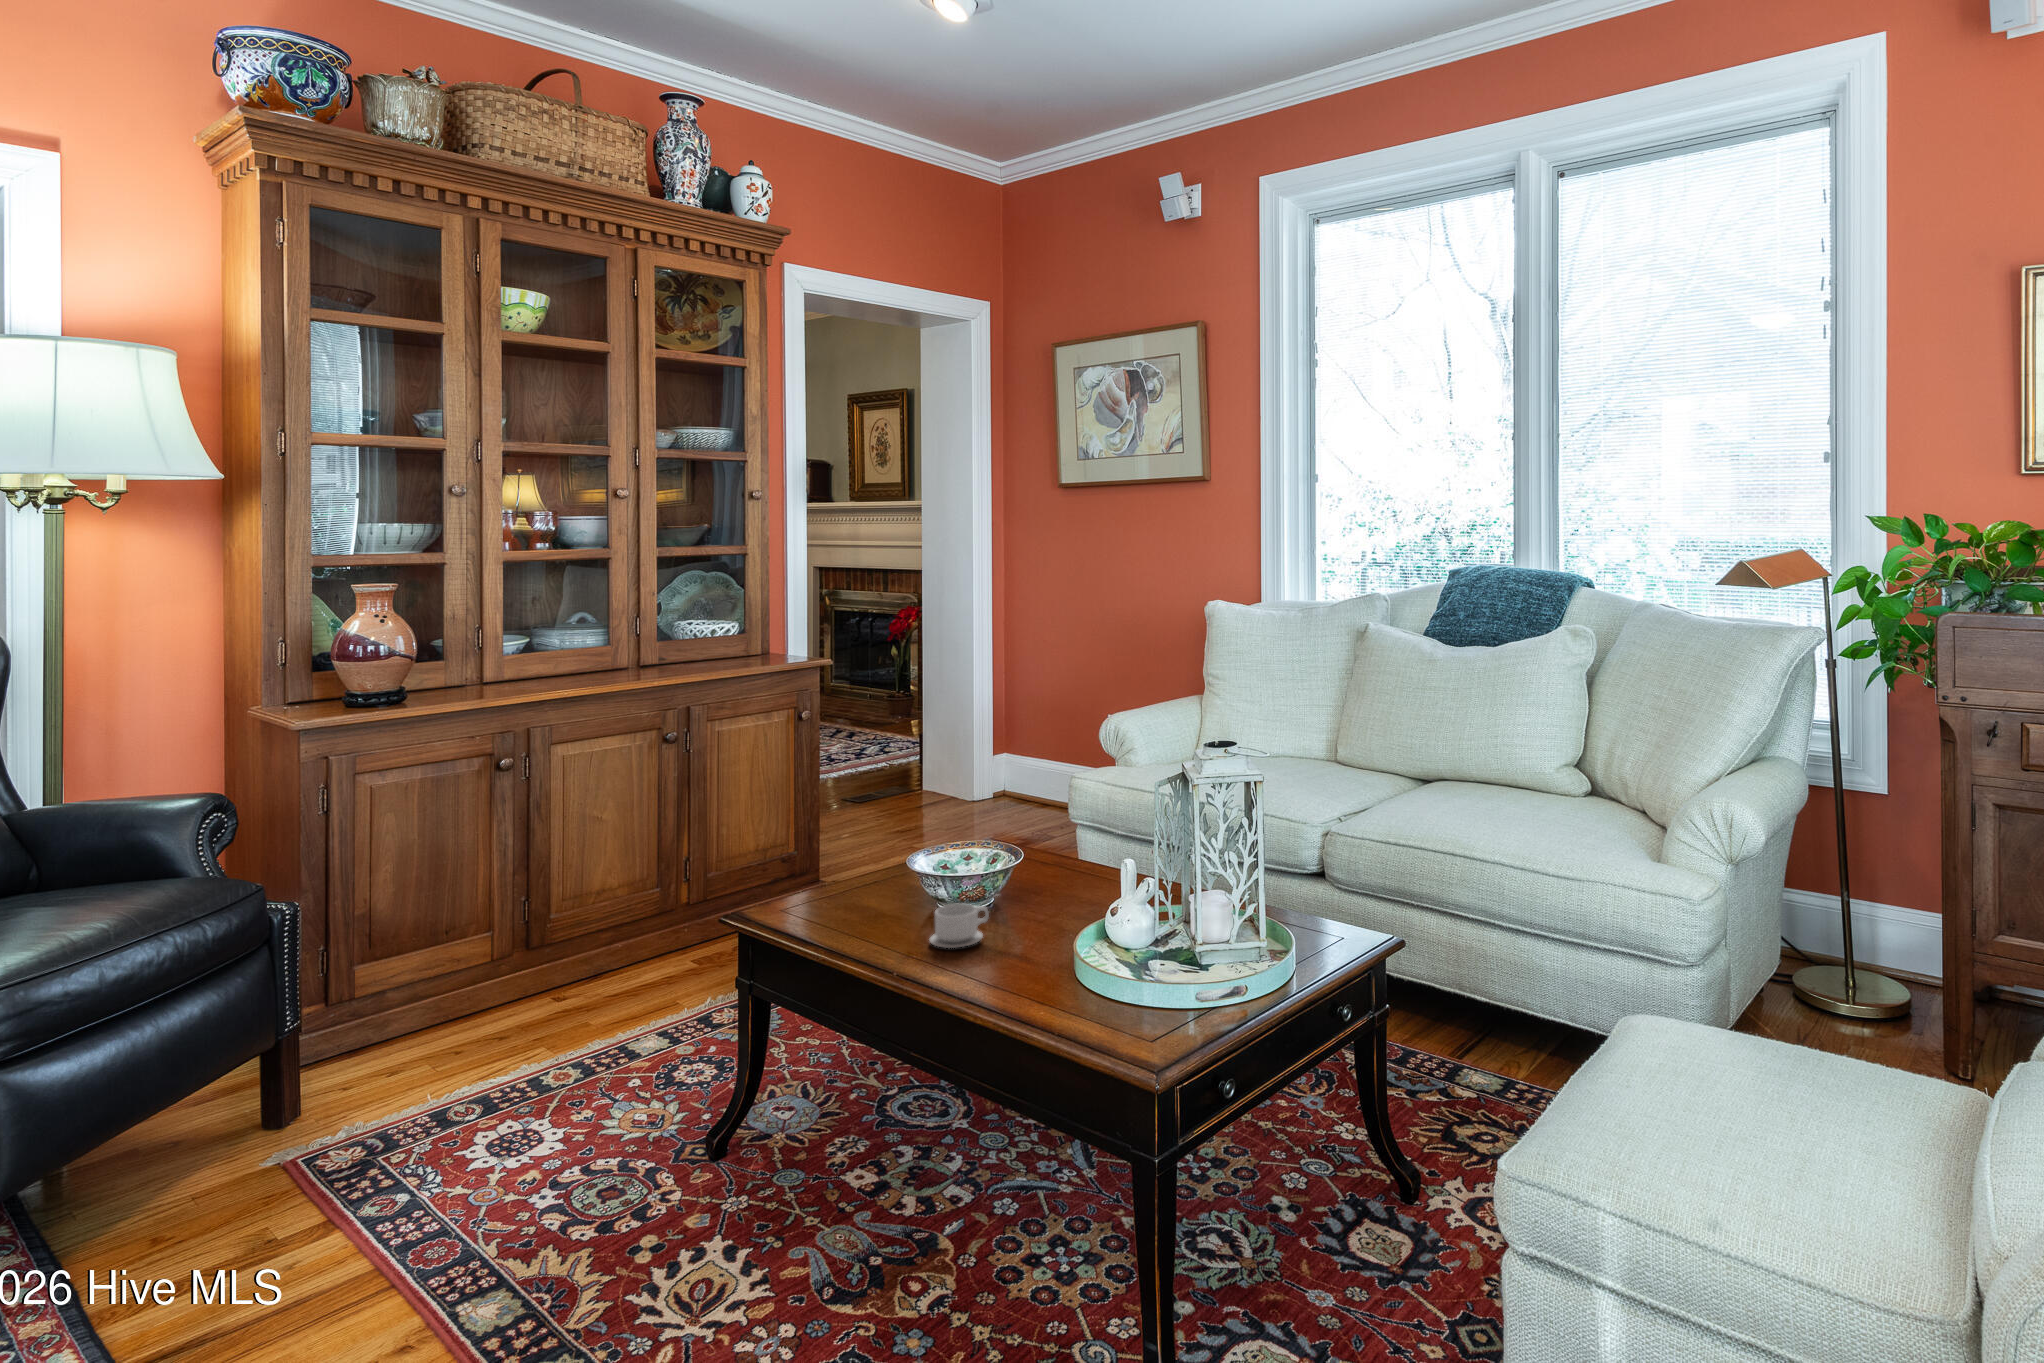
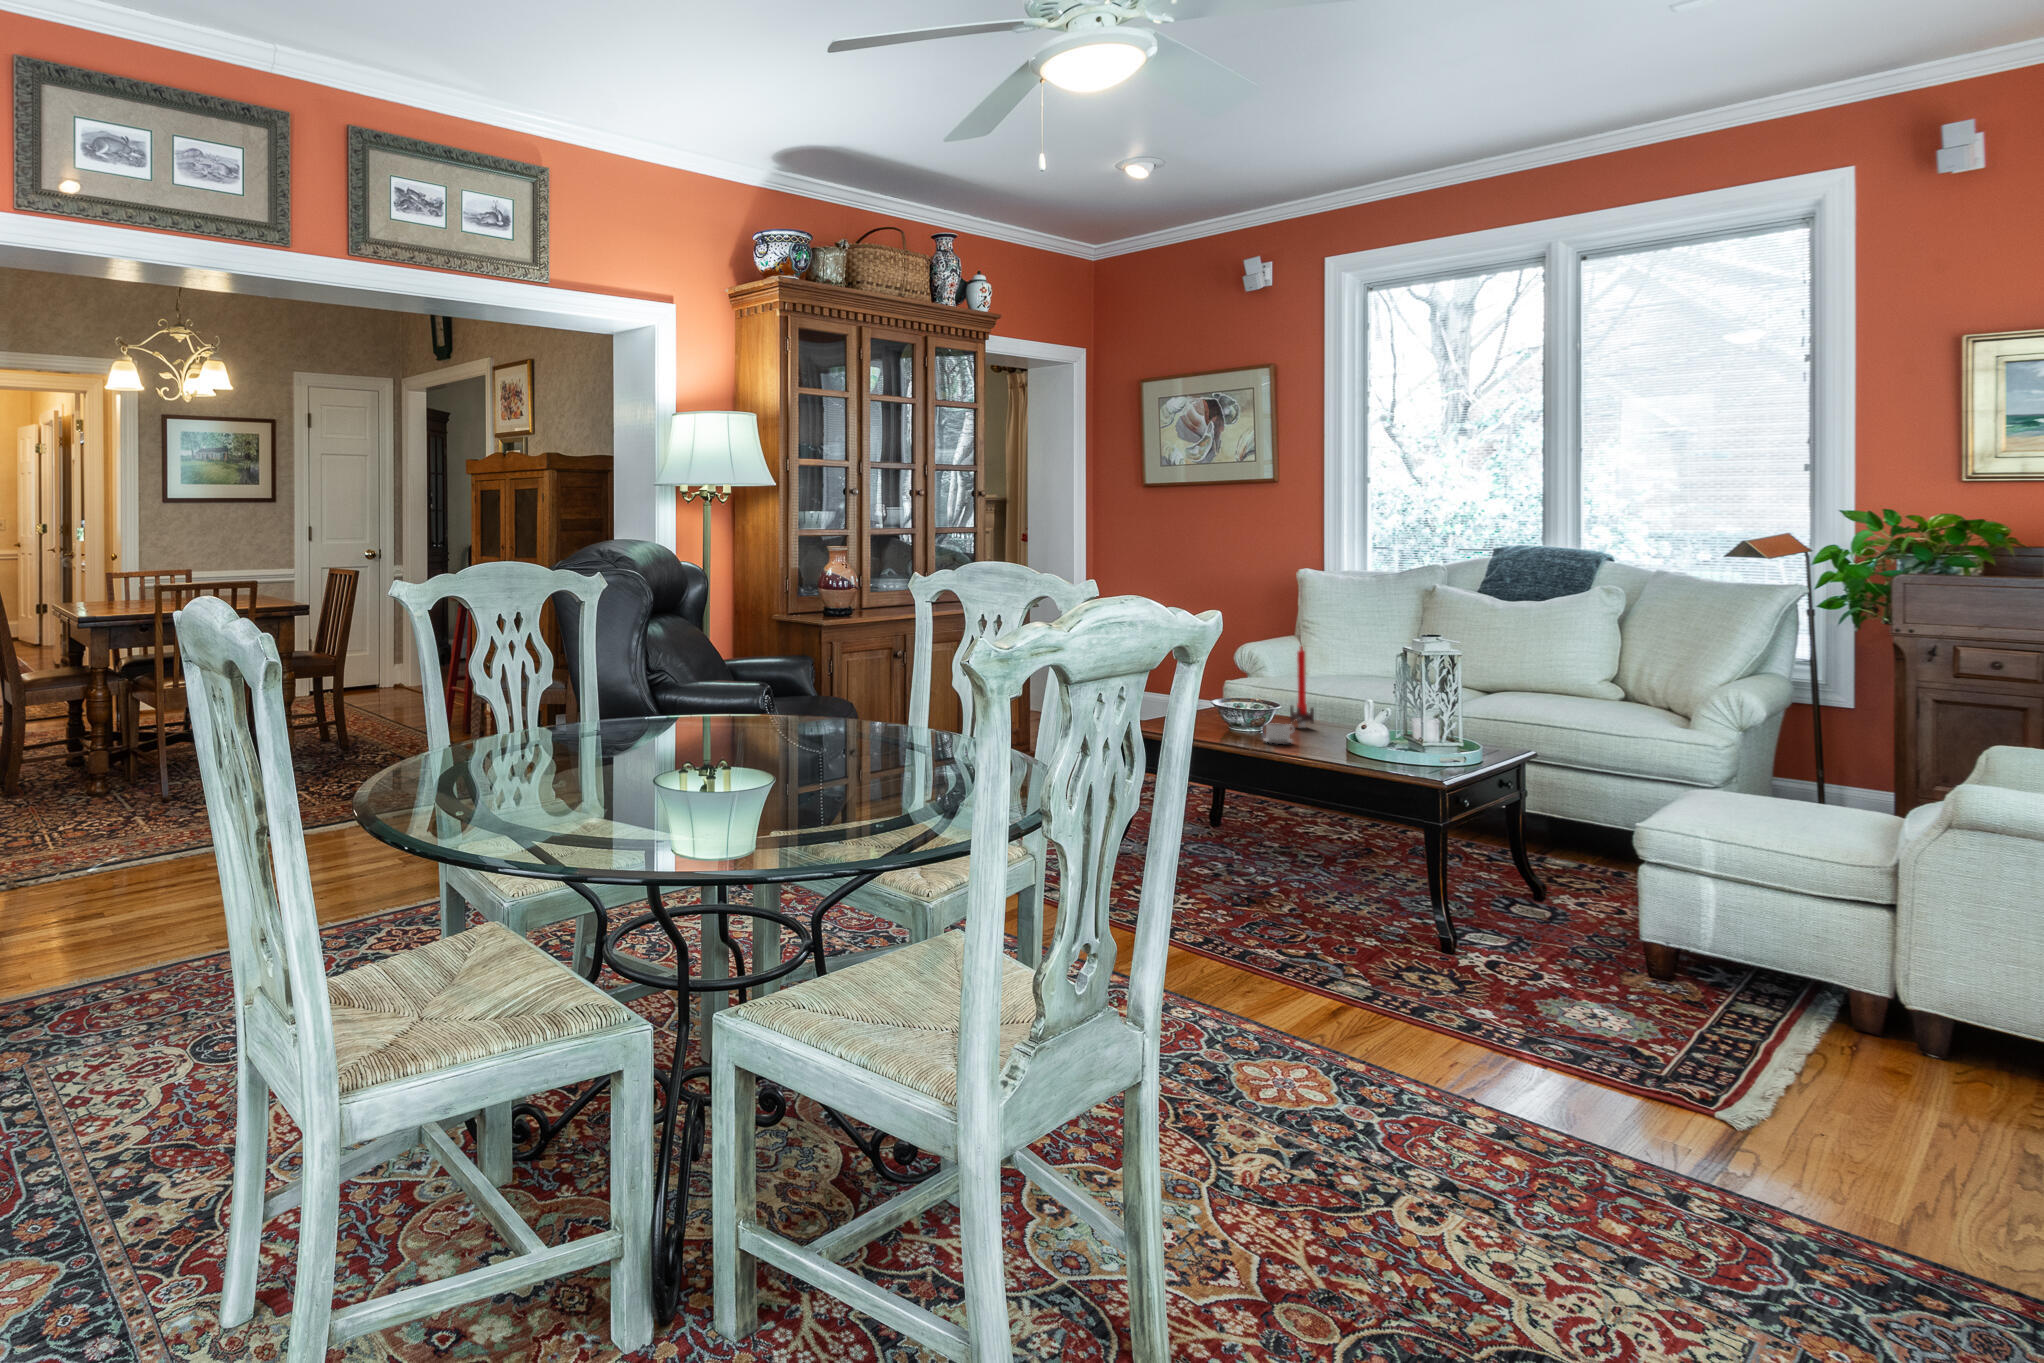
candle: none [1046,745,1079,886] -> present [1290,647,1314,728]

